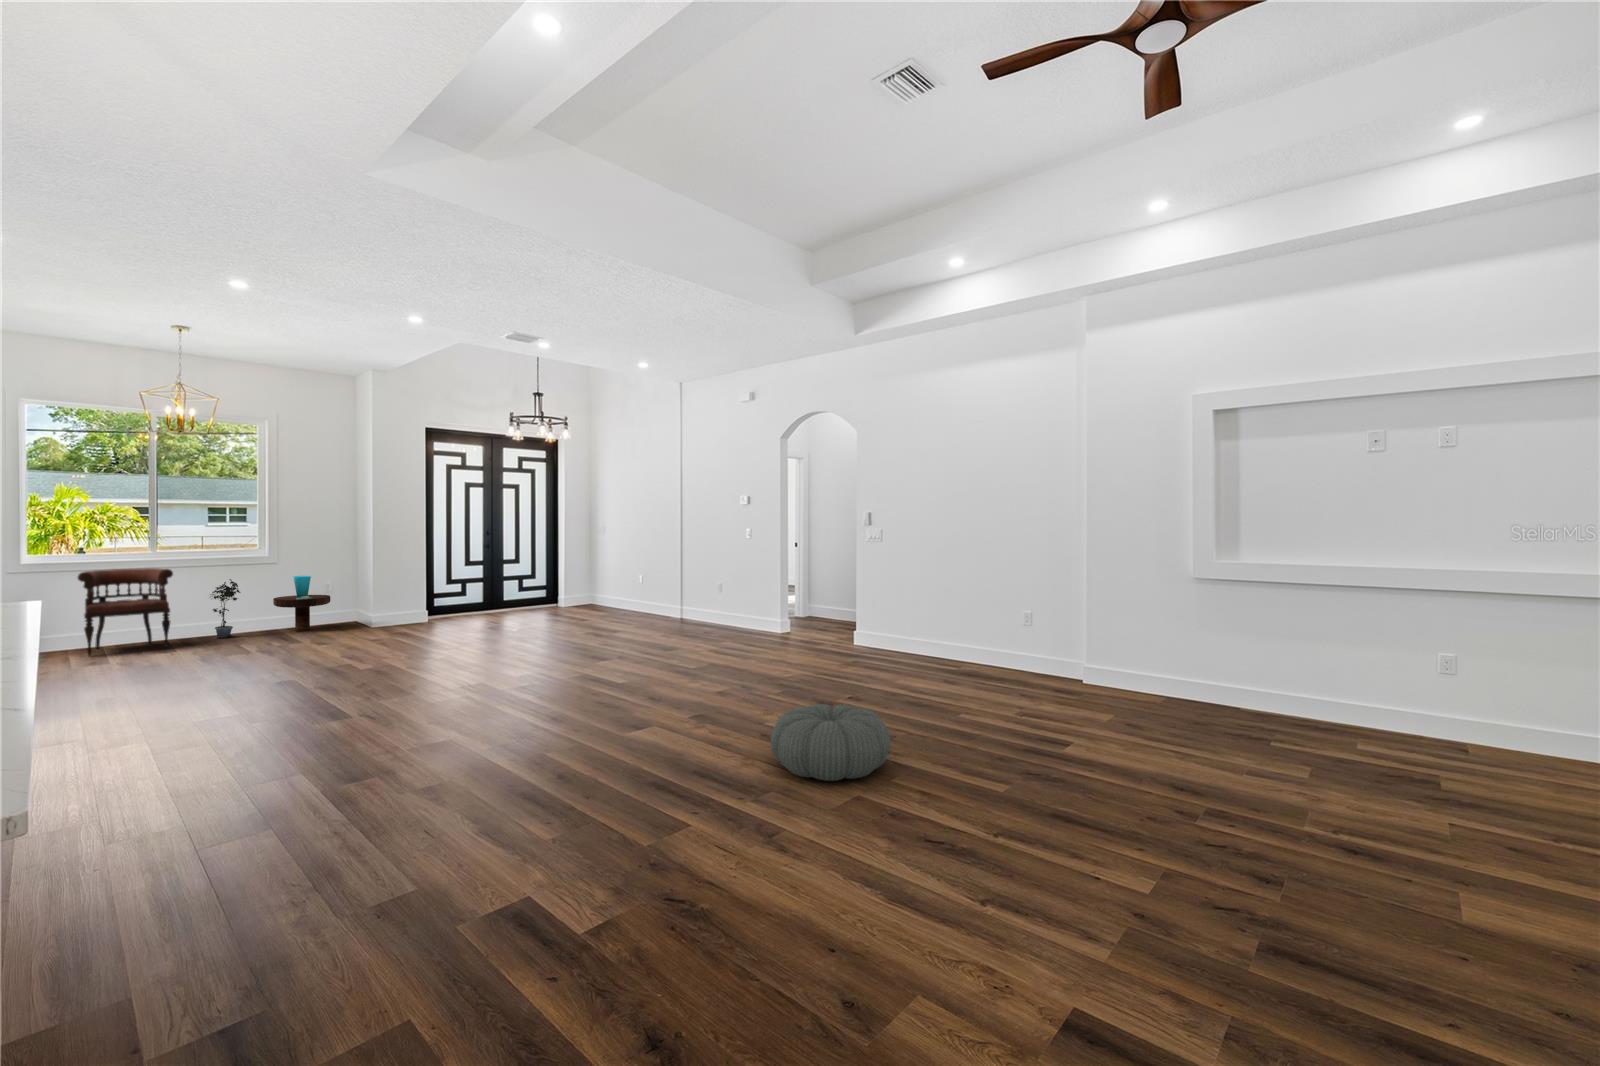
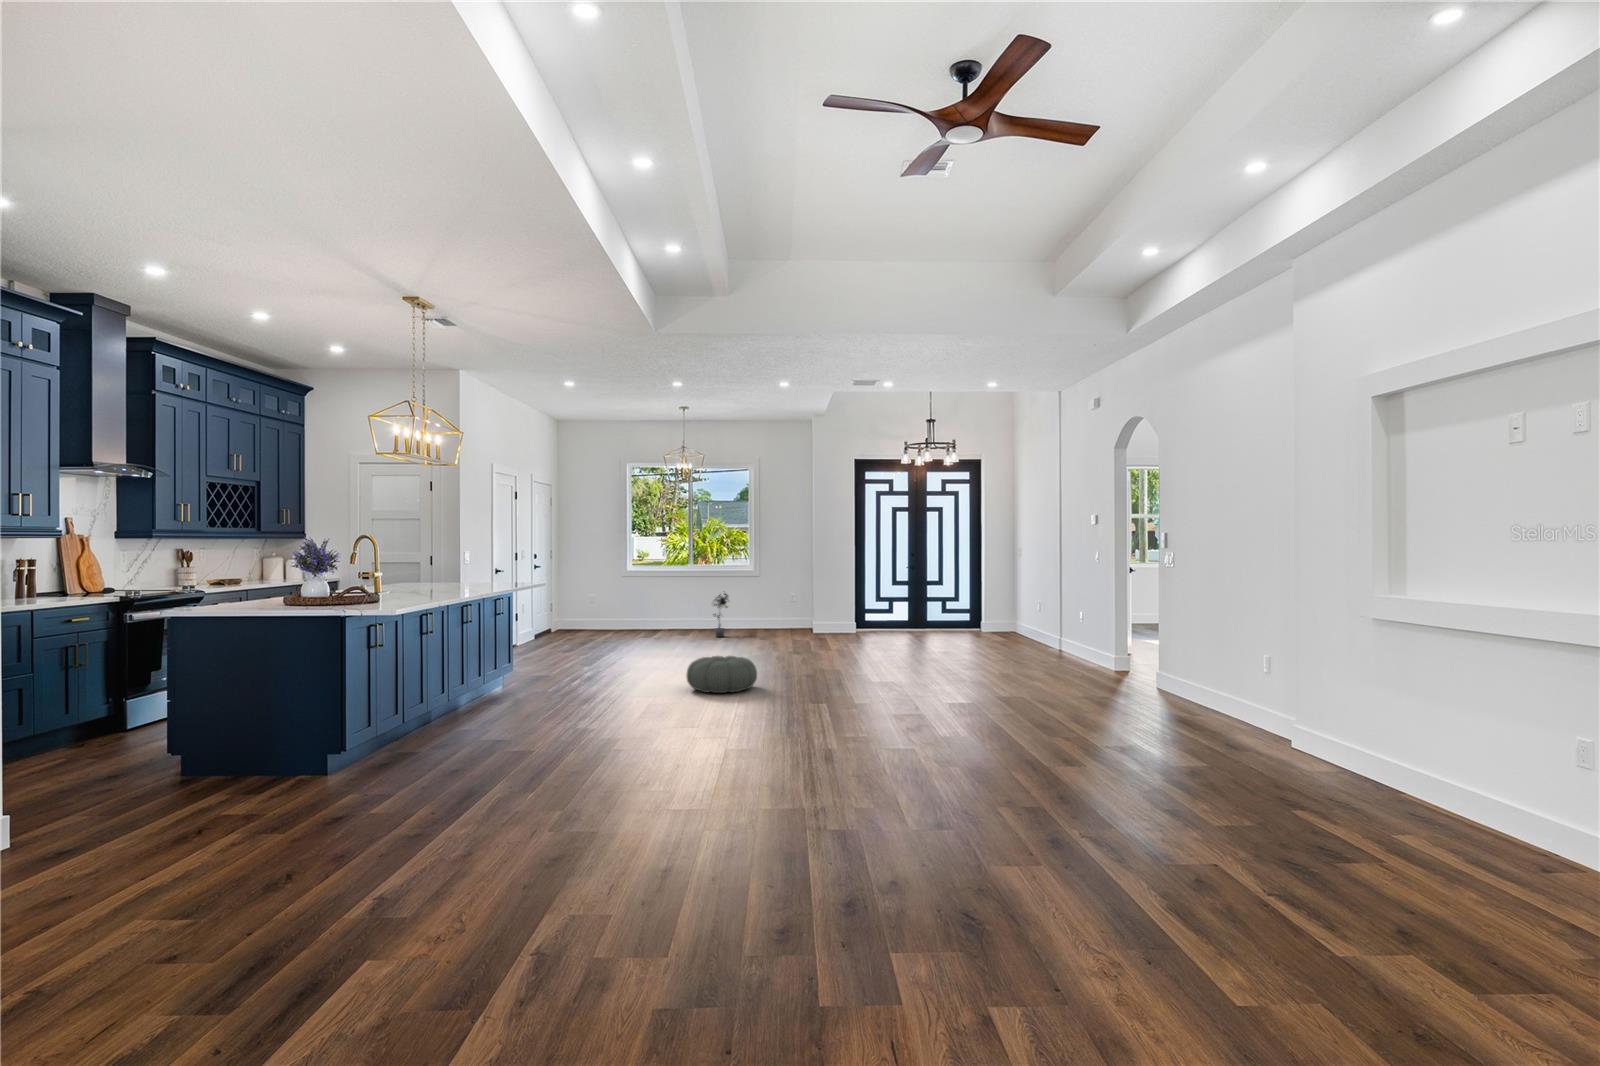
armchair: present [78,568,173,655] -> none [640,581,691,643]
side table: present [273,576,330,631] -> none [751,590,789,636]
pouf: present [771,704,891,781] -> present [686,656,757,693]

